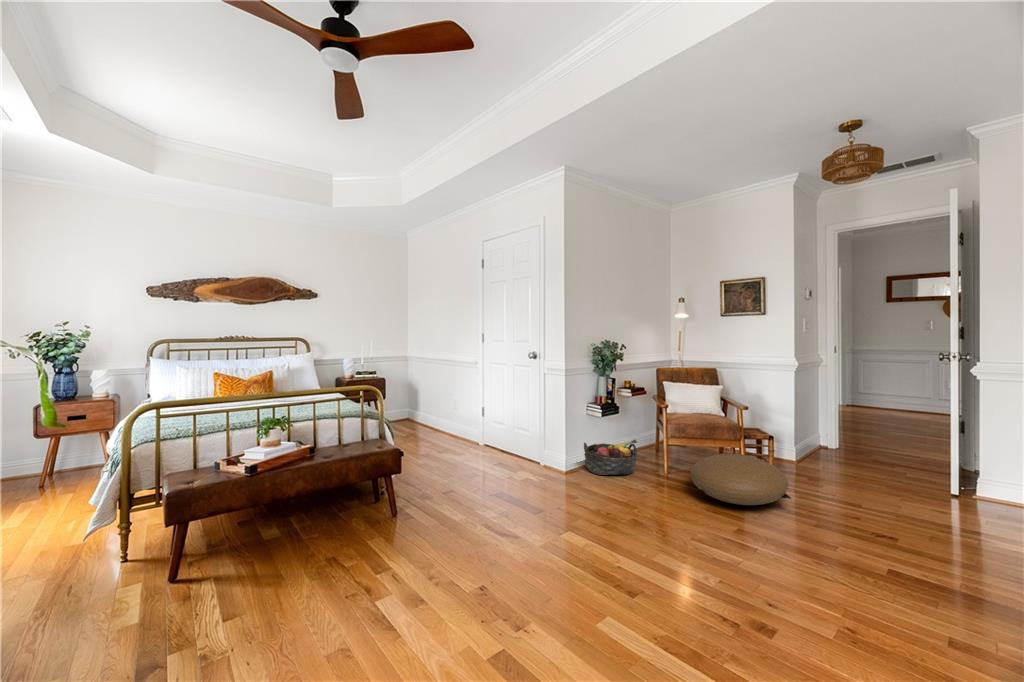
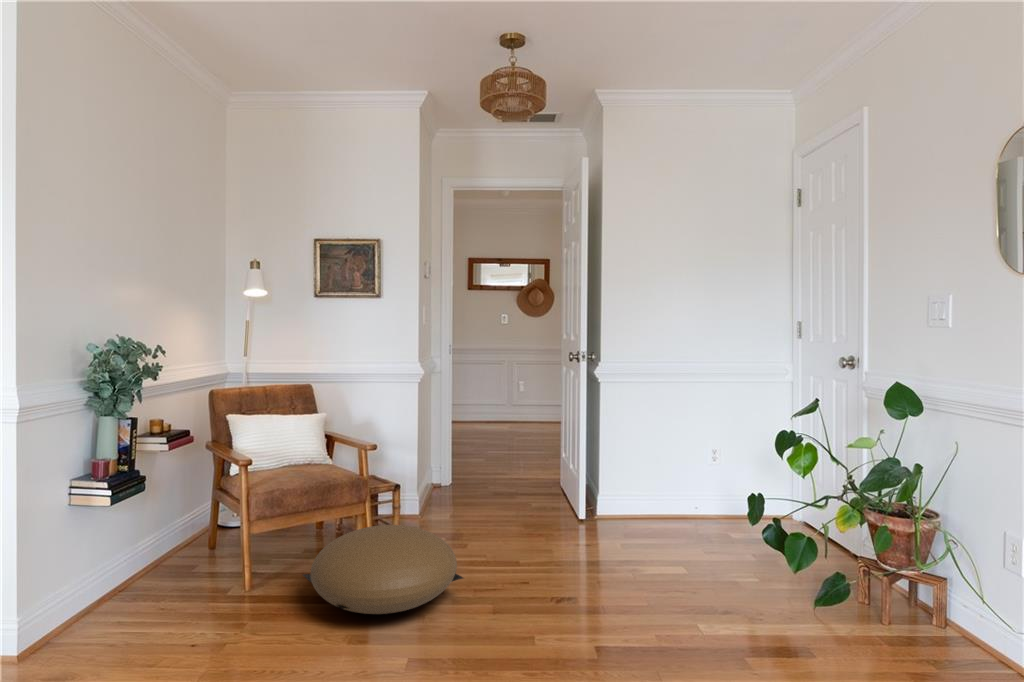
basket: present [584,440,637,475] -> none [67,537,196,635]

